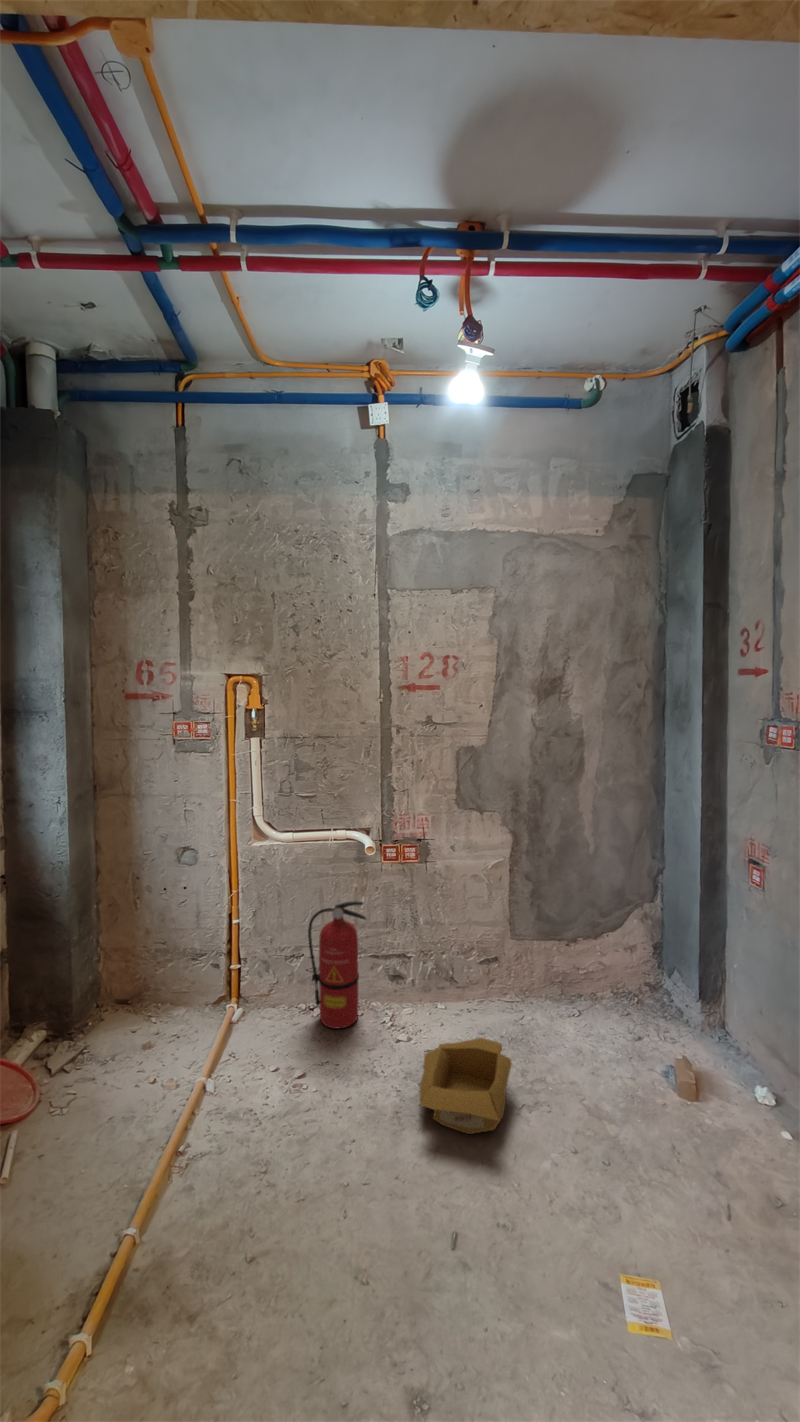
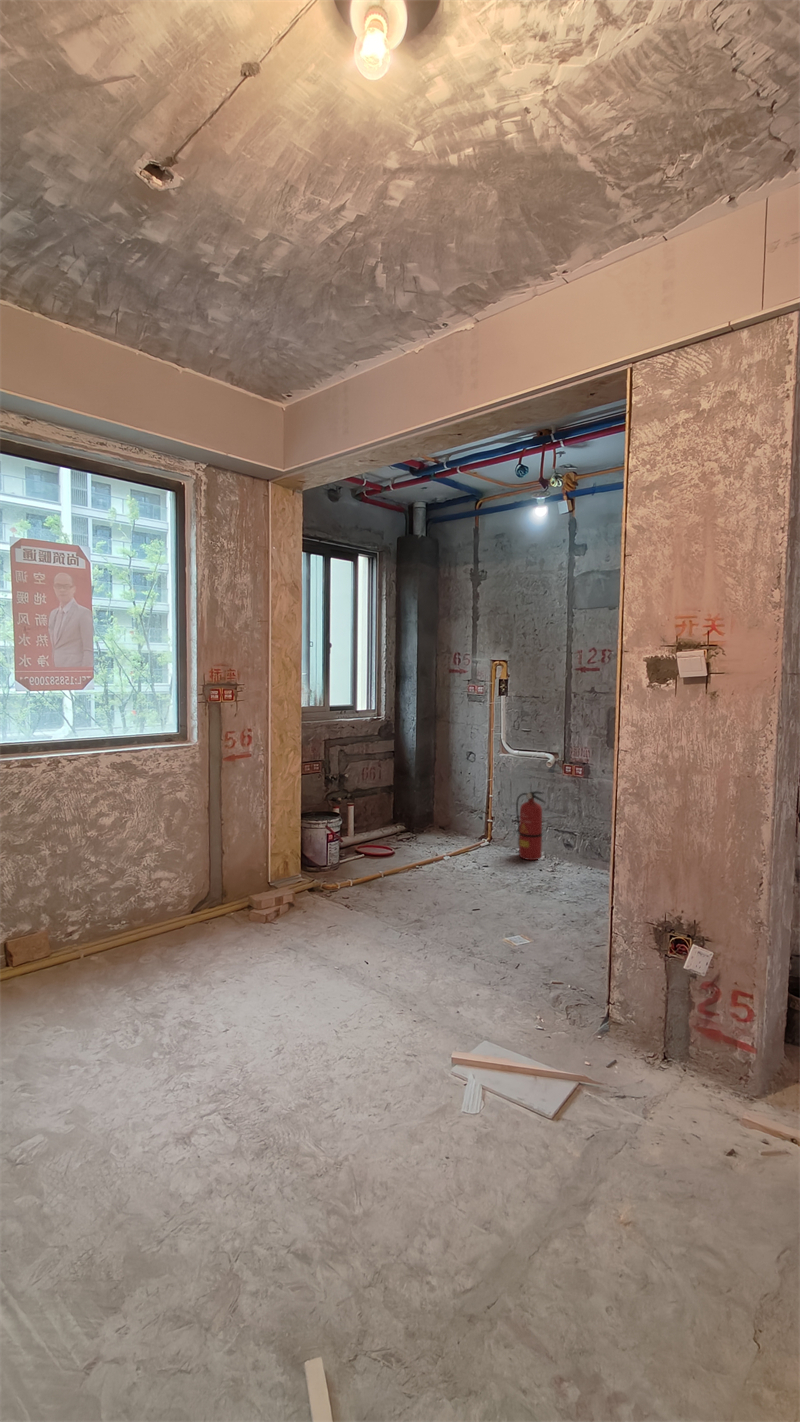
cardboard box: present [420,1038,511,1134] -> none [520,866,583,896]

